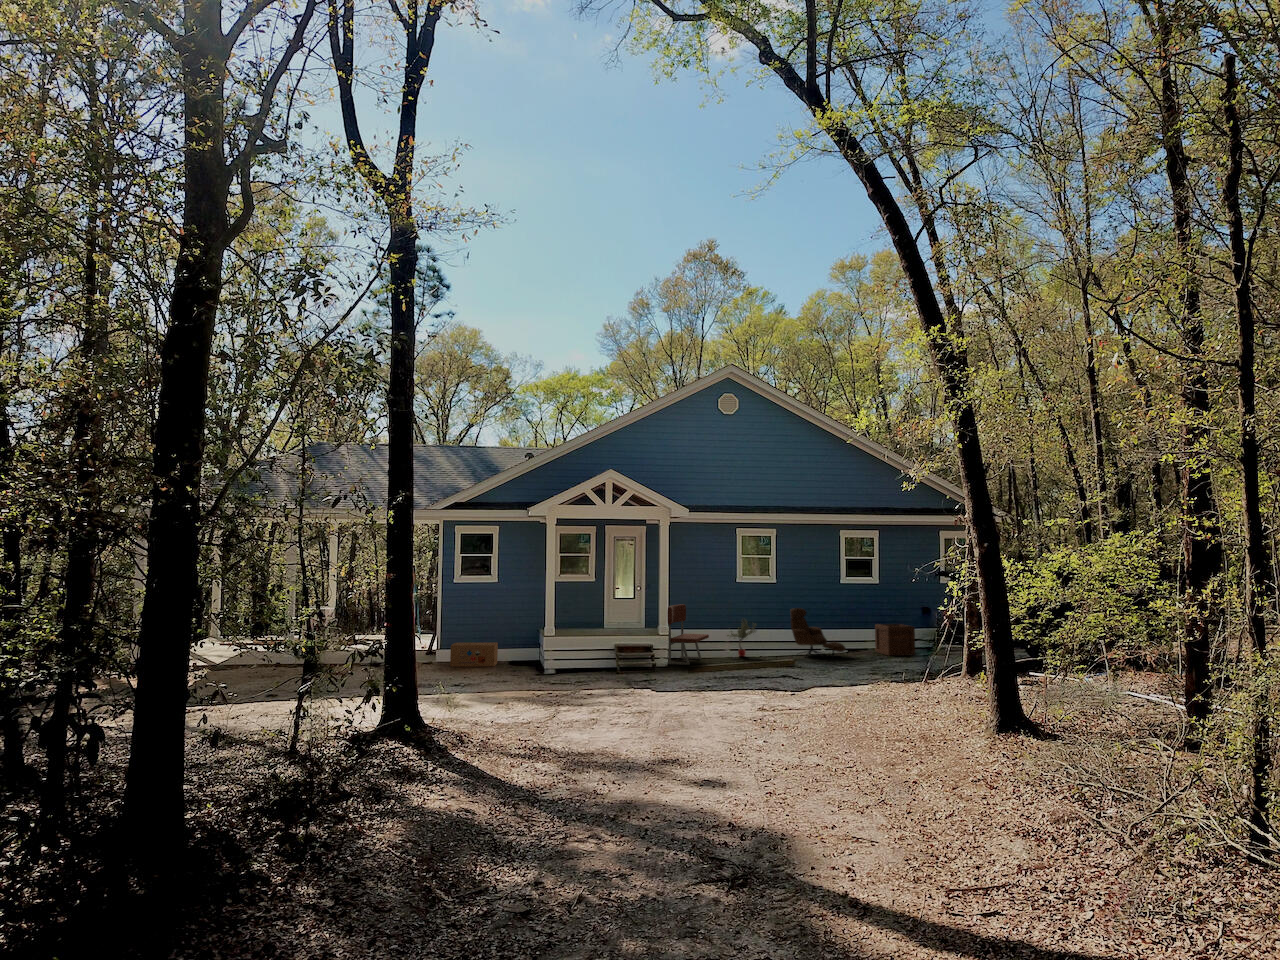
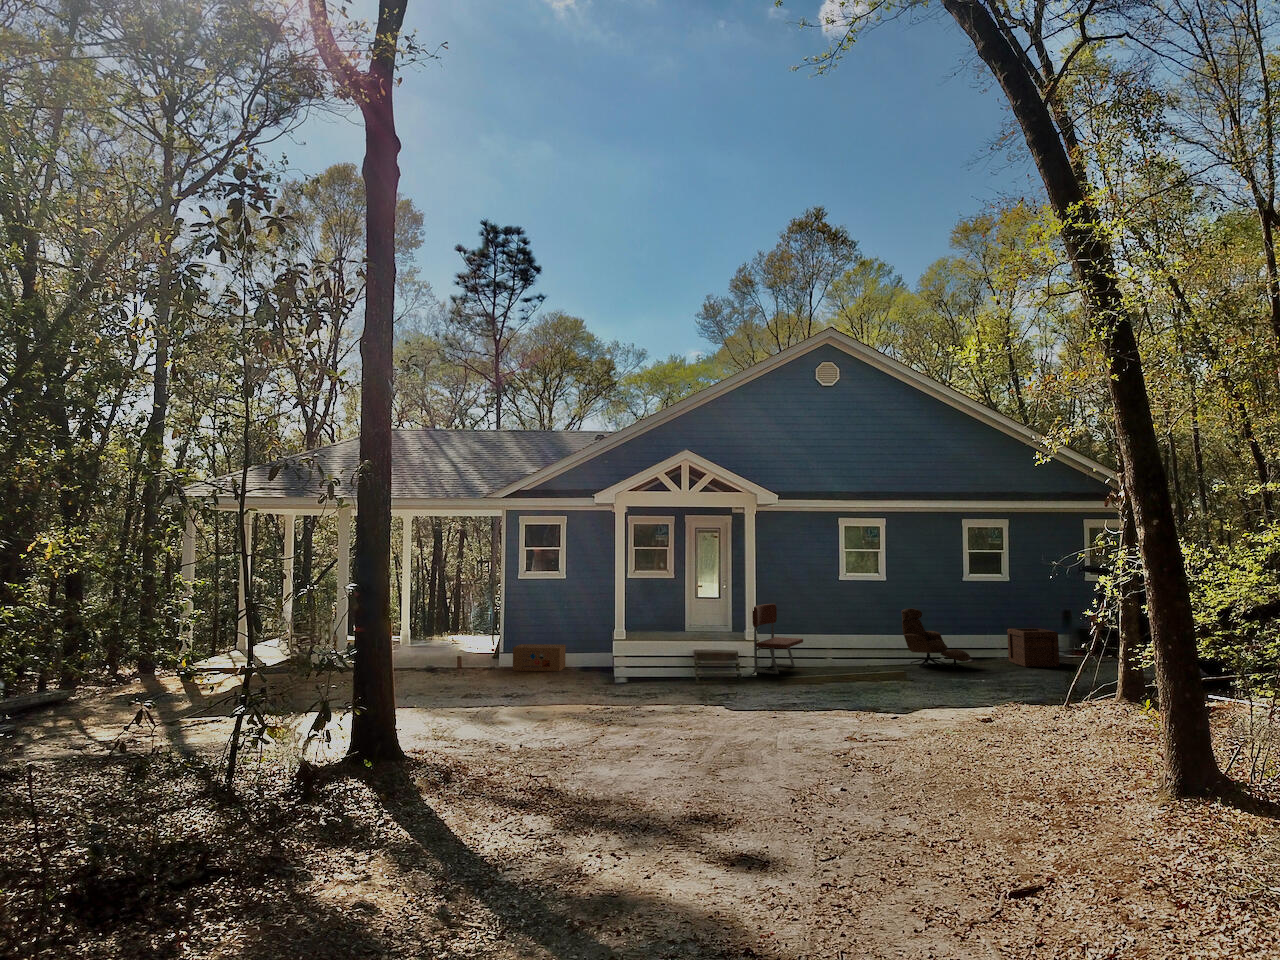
potted tree: present [727,620,756,657] -> none [824,619,862,665]

